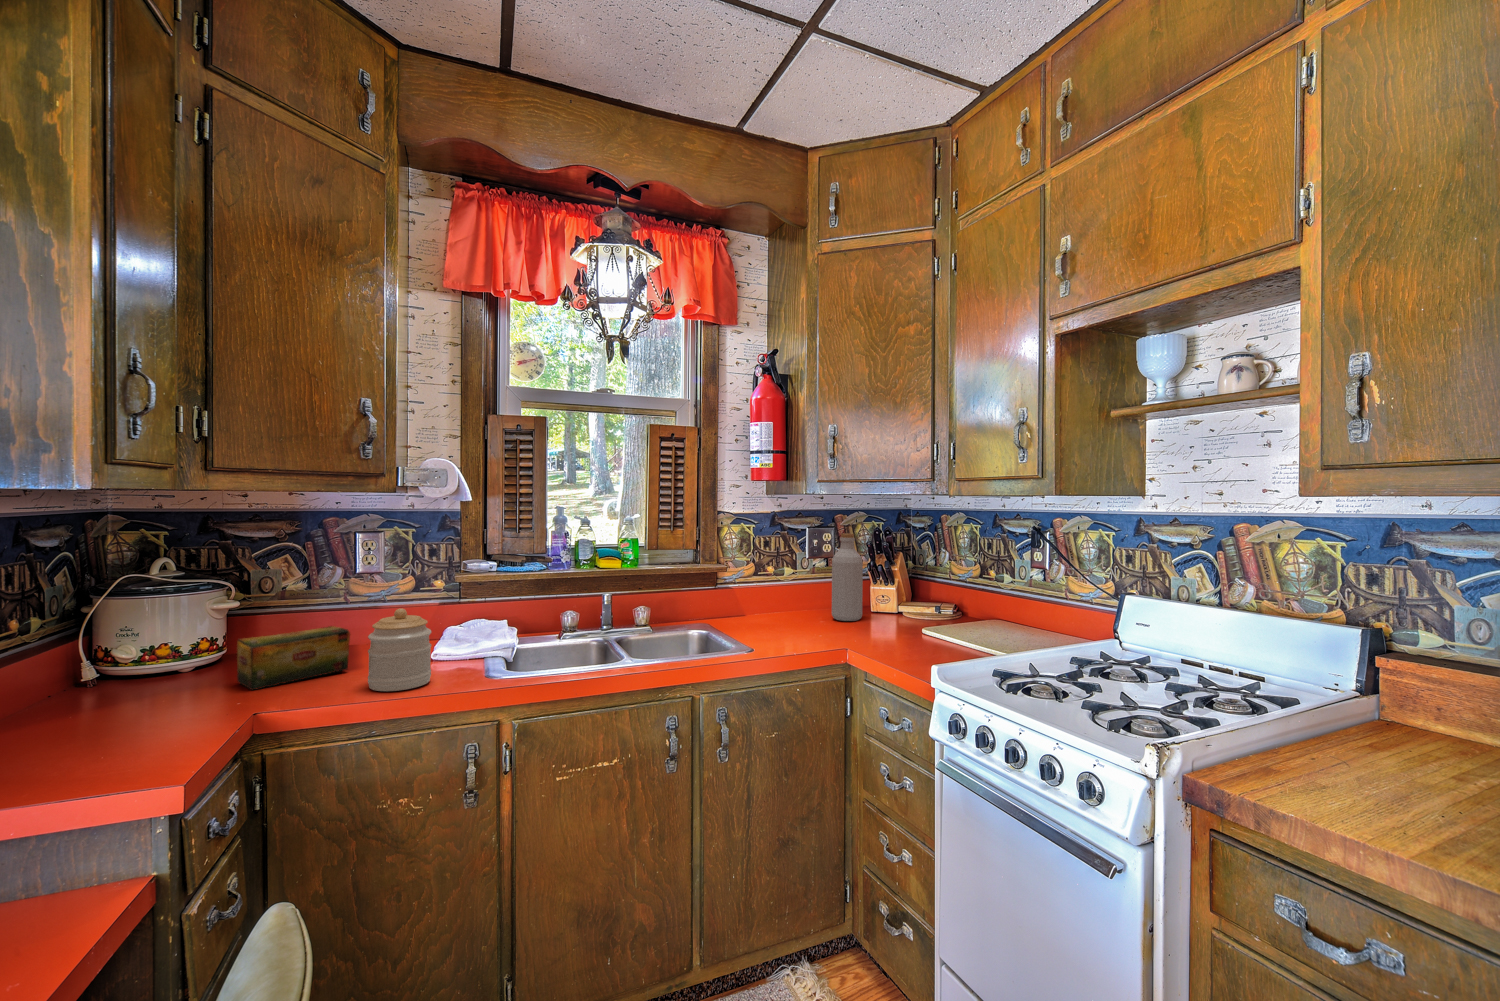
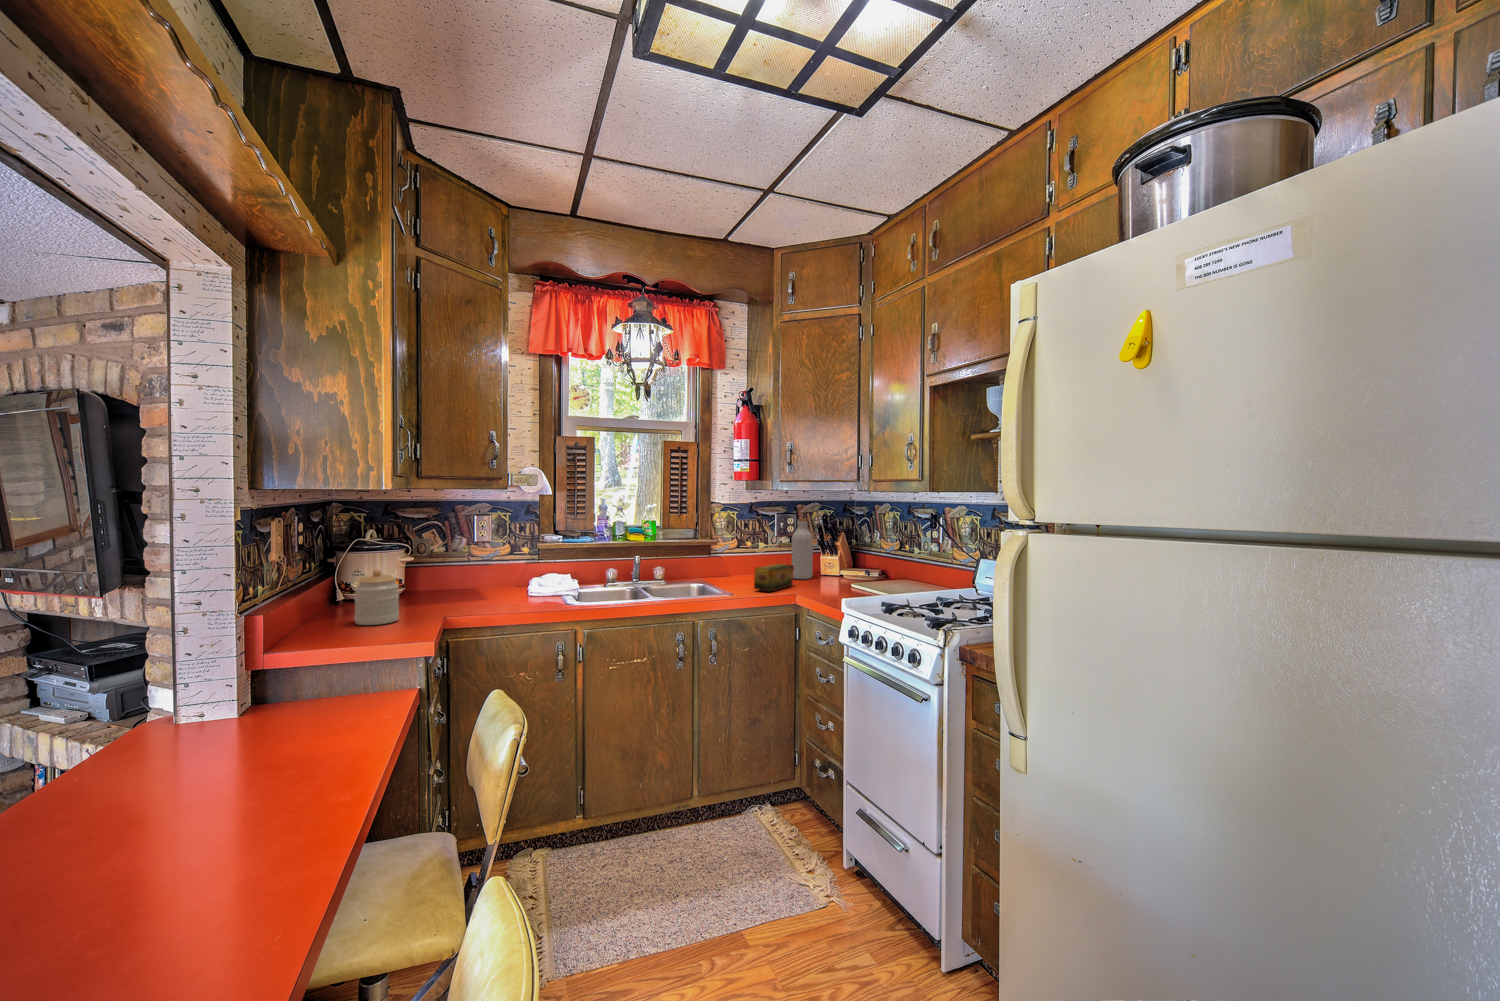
jar: present [368,608,432,691] -> present [355,569,399,625]
tea box: present [237,626,350,690] -> present [754,564,794,592]

